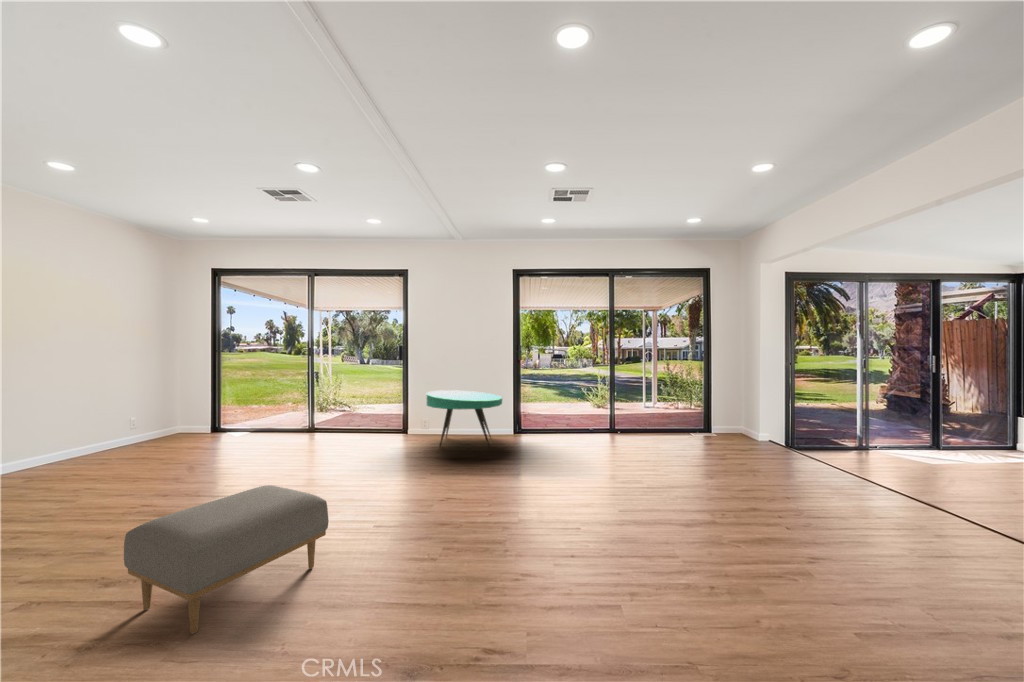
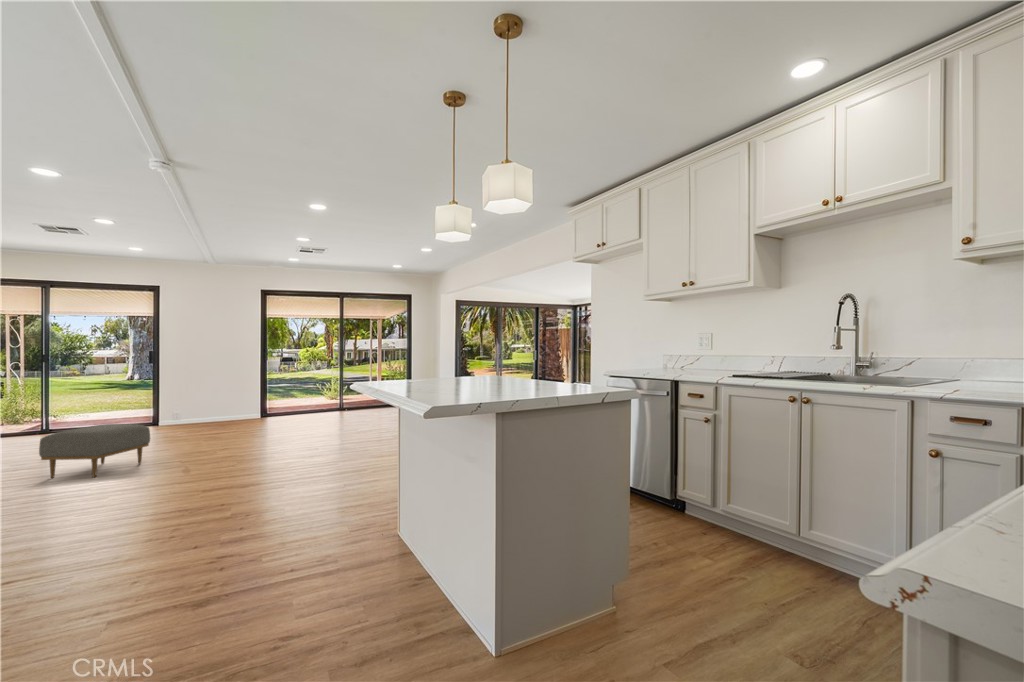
coffee table: present [427,390,502,446] -> none [180,387,249,429]

